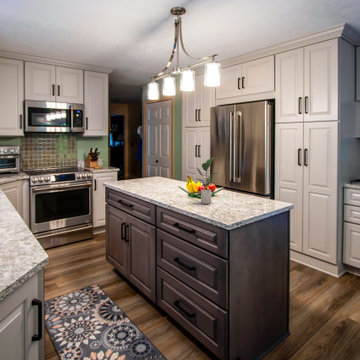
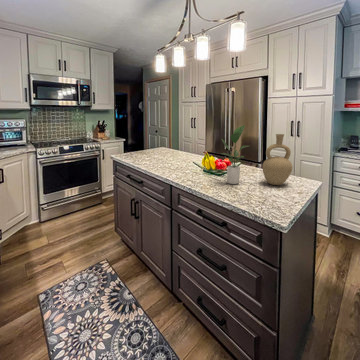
vase: none [230,164,253,205] -> present [263,134,292,185]

